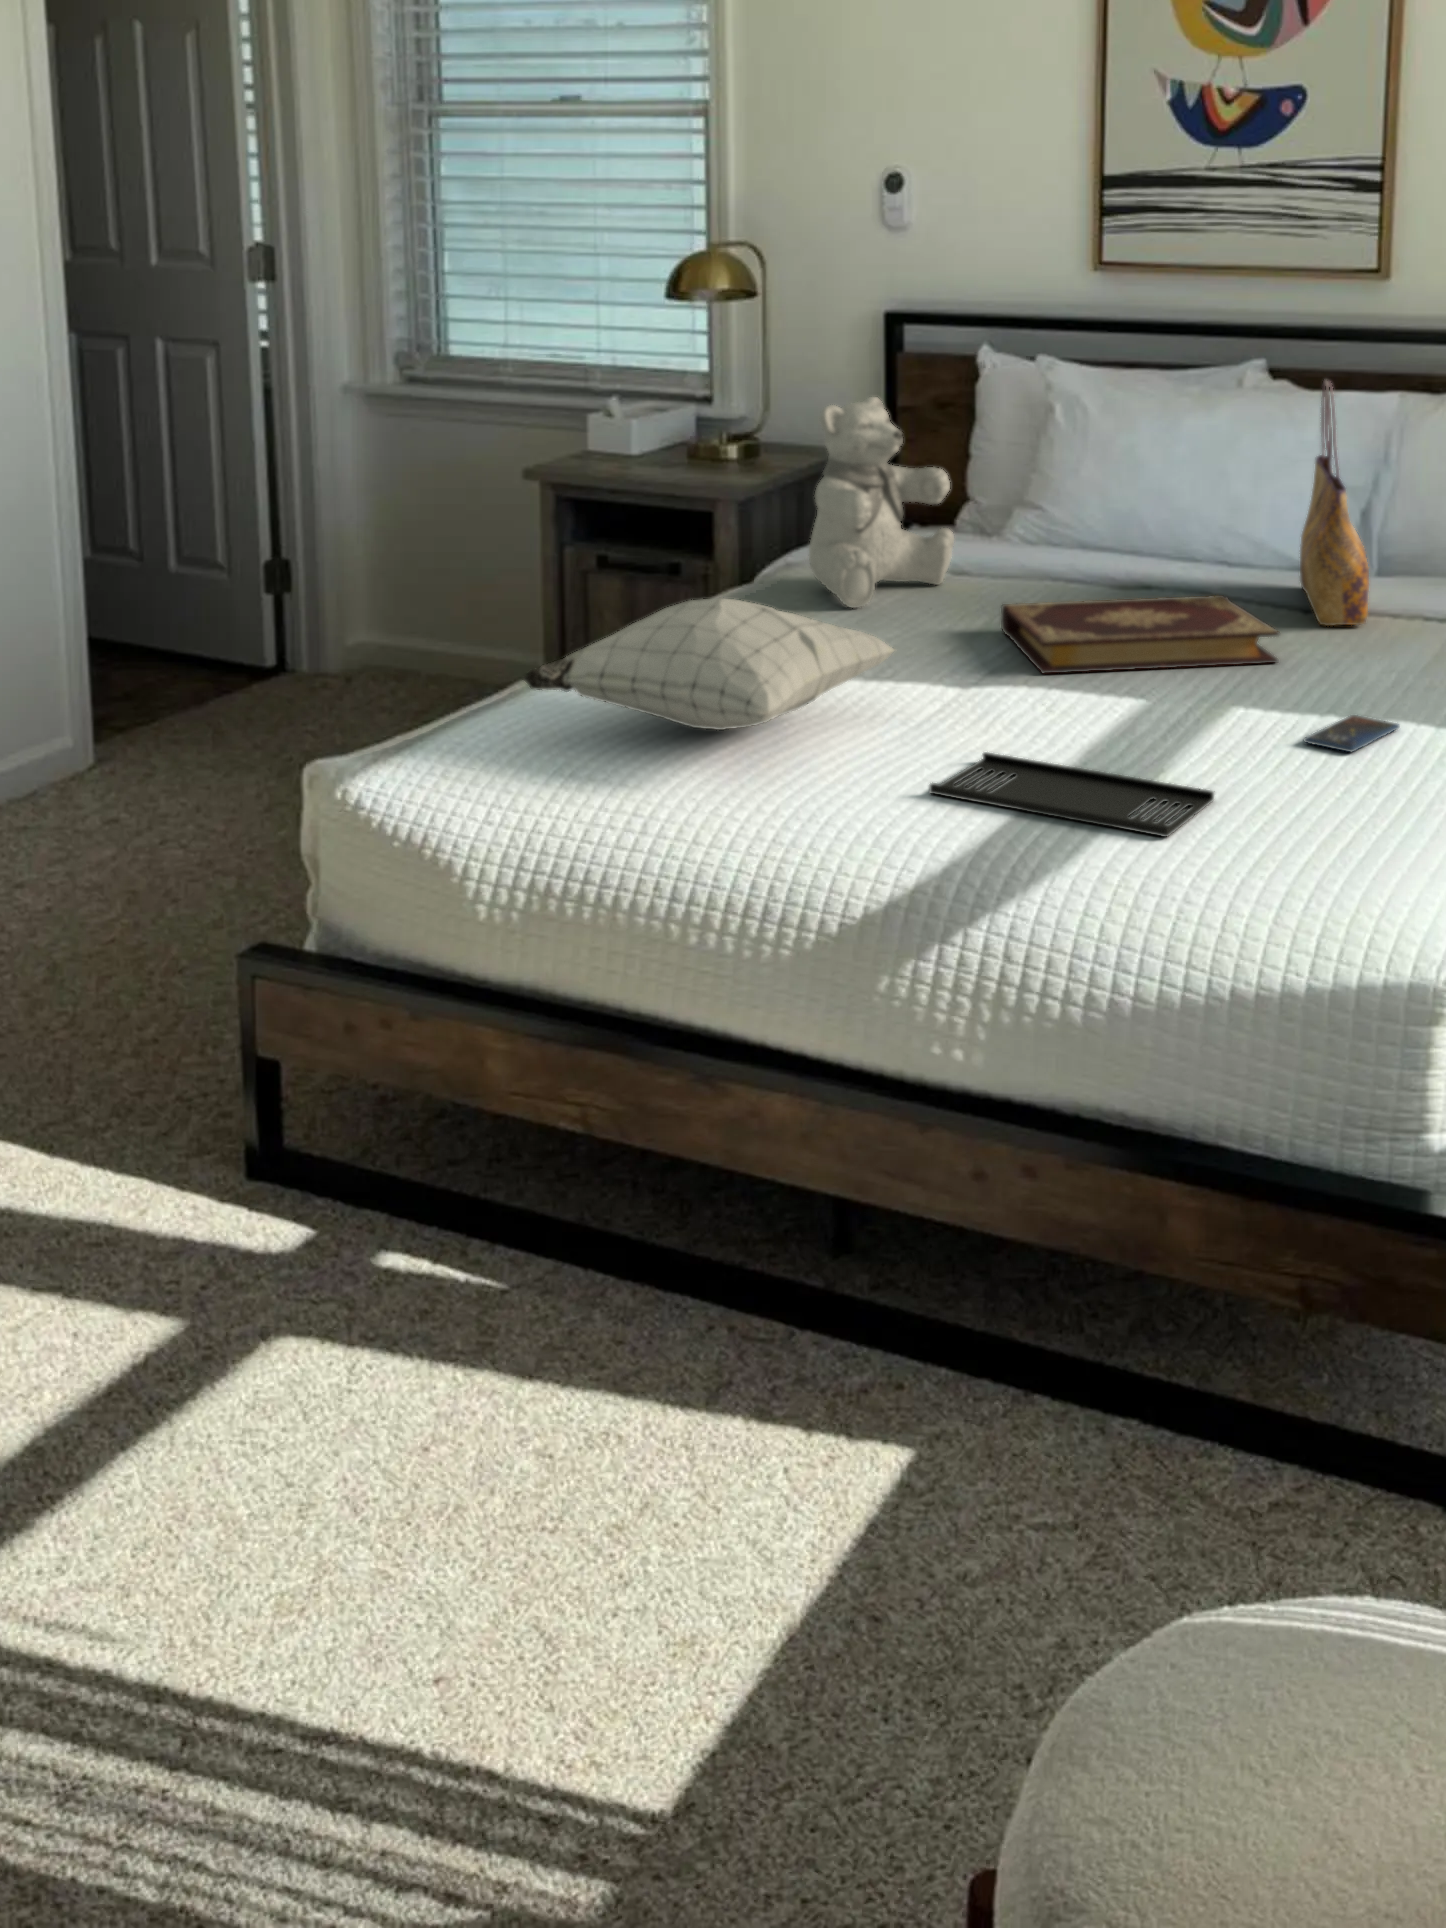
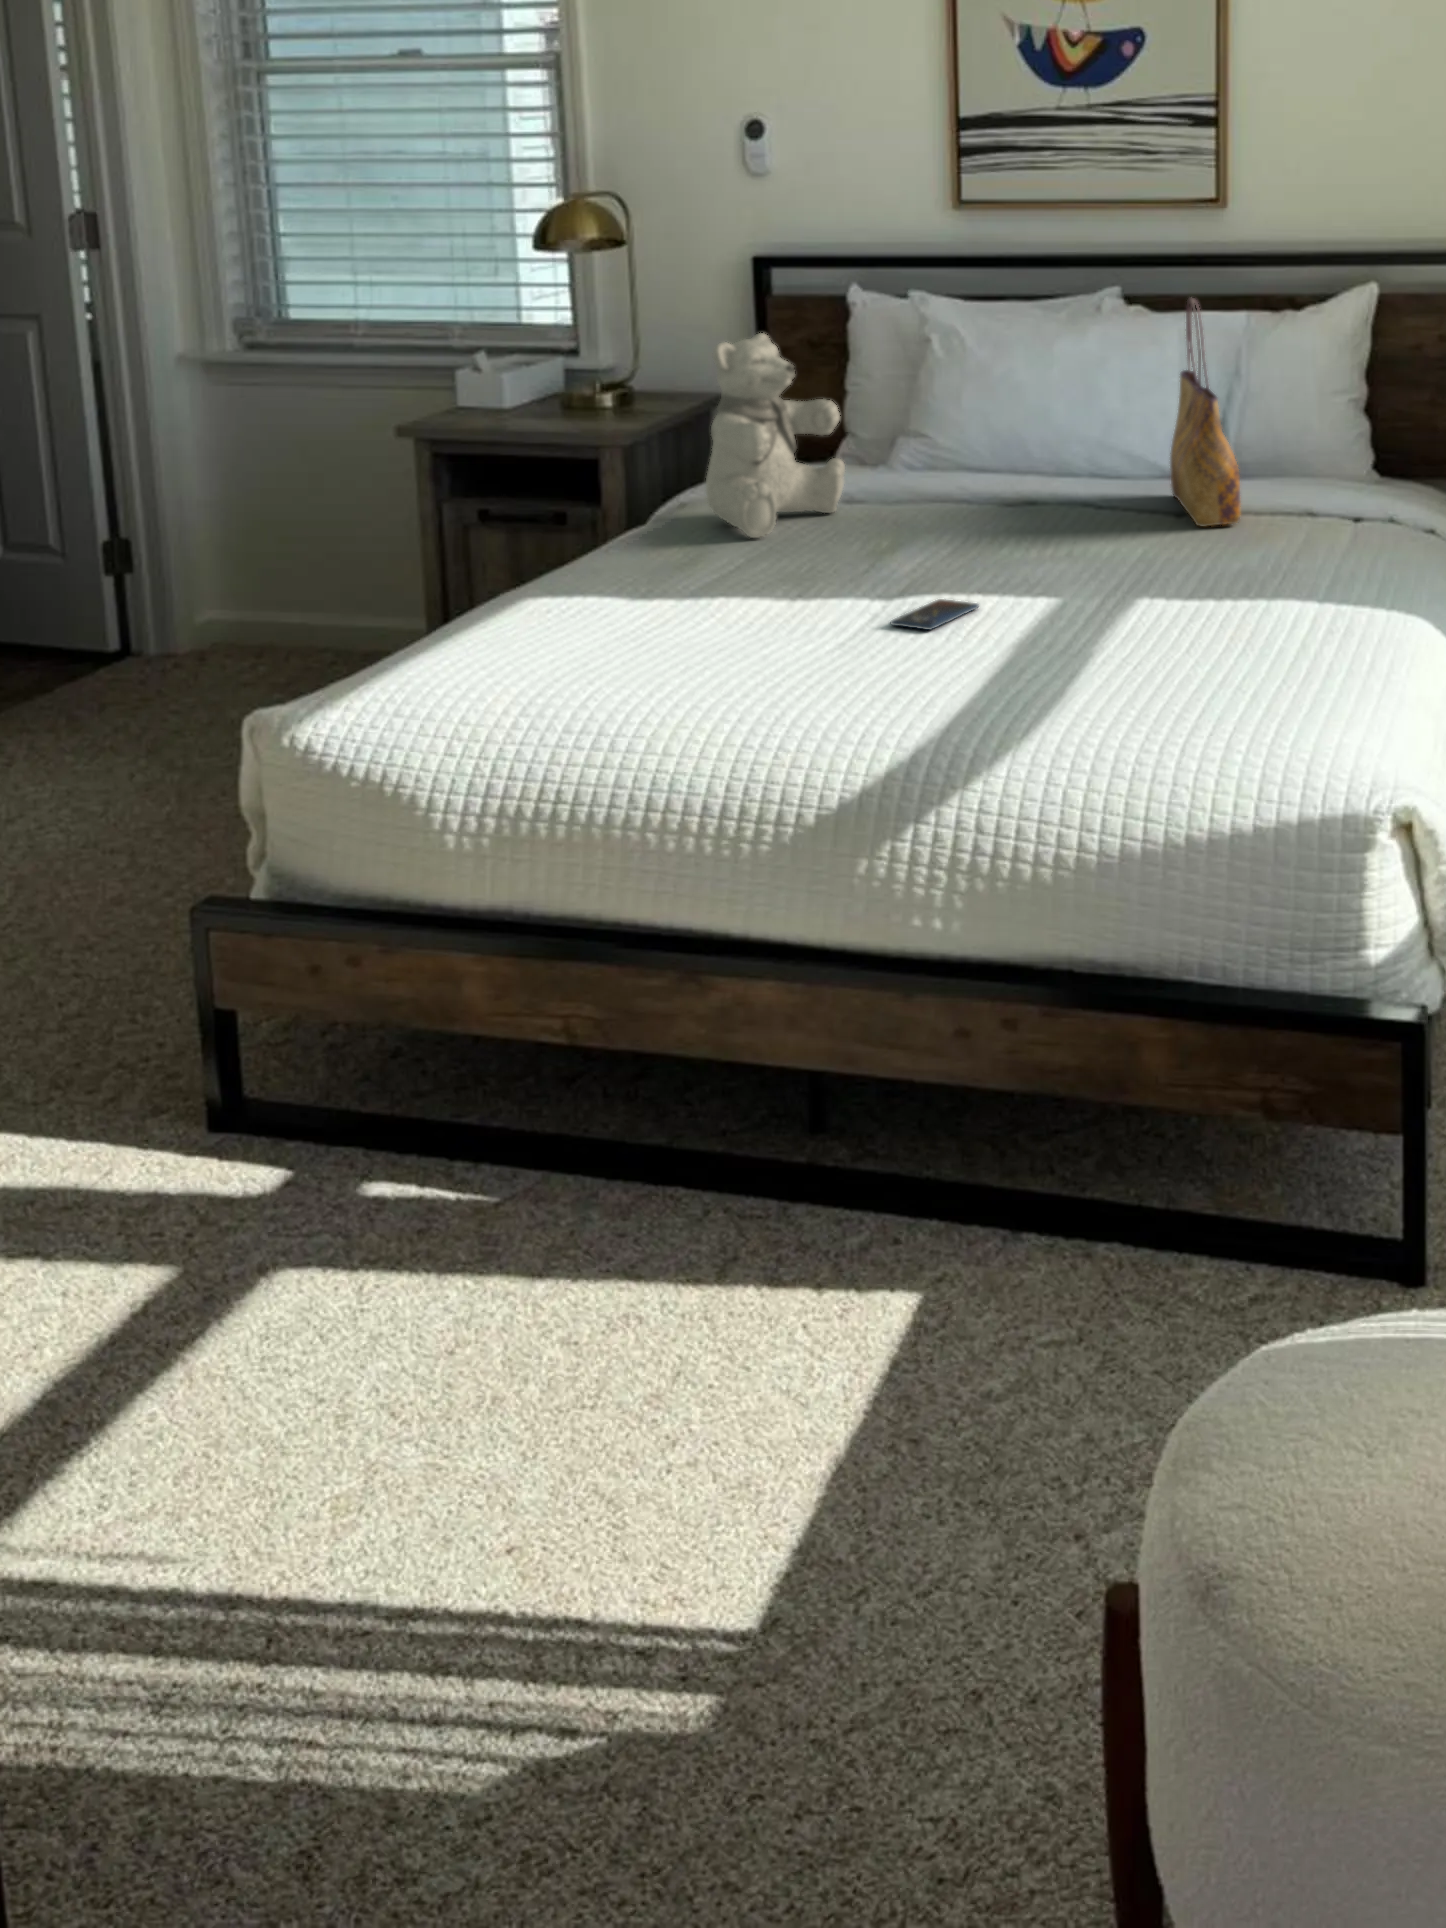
book: present [1001,595,1279,673] -> none [903,504,1170,584]
pillow: present [523,598,894,730] -> none [464,525,825,653]
smartphone: present [1304,715,1399,752] -> present [891,599,979,630]
tray: present [929,752,1214,837] -> none [879,654,1143,713]

